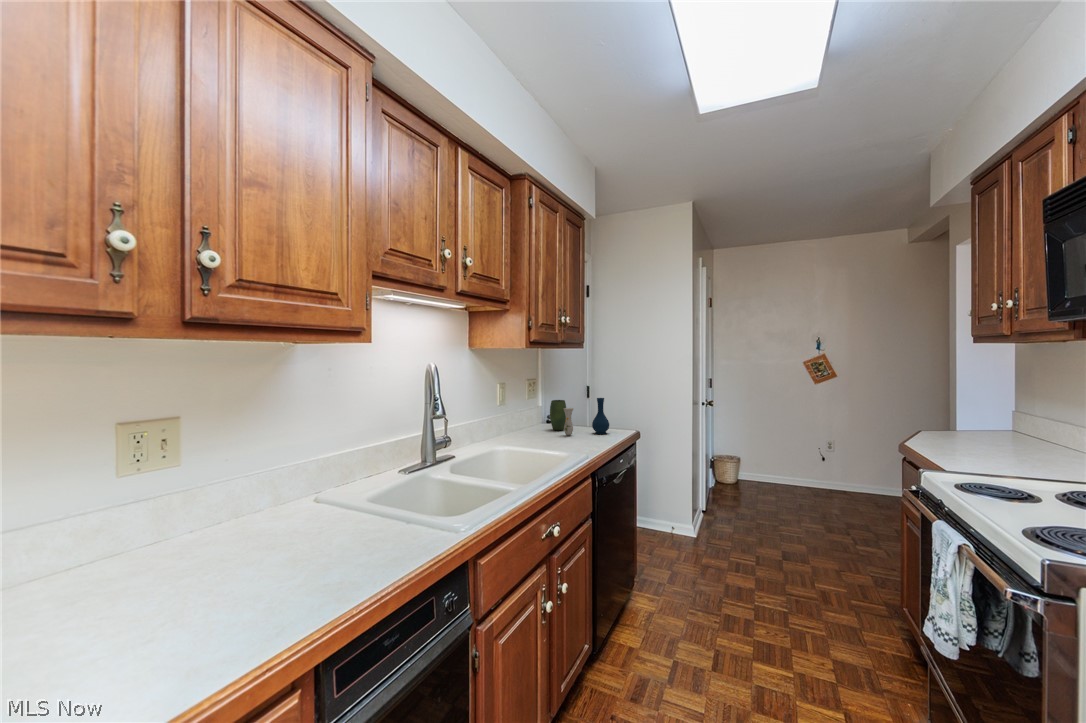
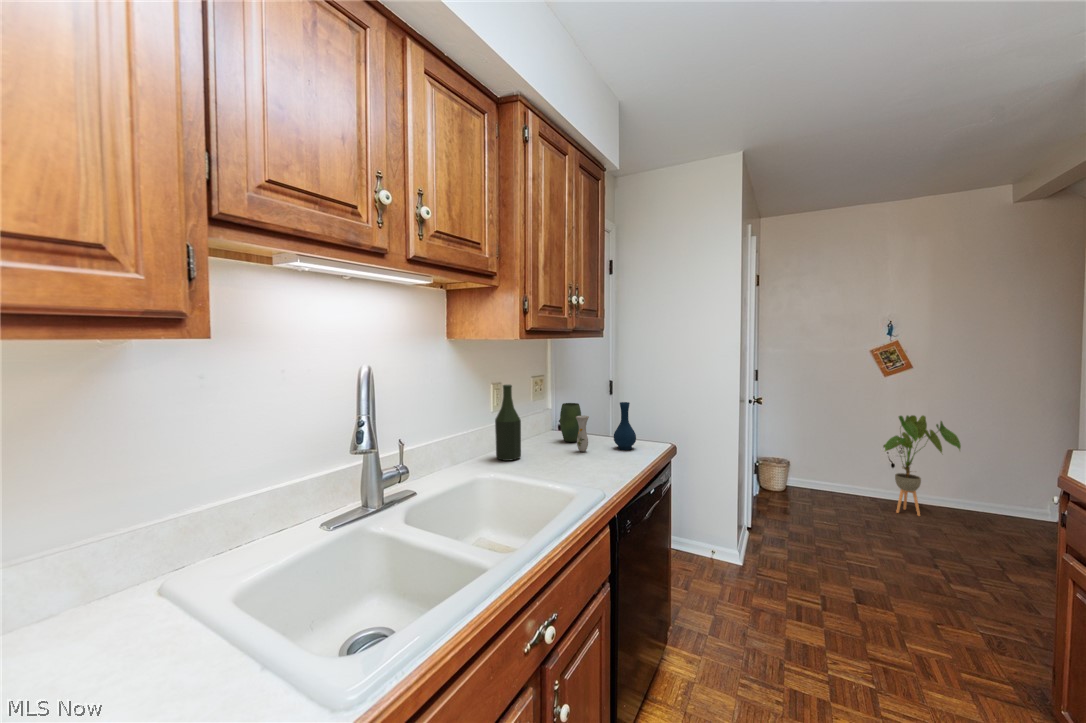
bottle: none [502,383,523,441] -> present [495,385,521,461]
house plant: none [814,416,872,500] -> present [883,415,961,516]

